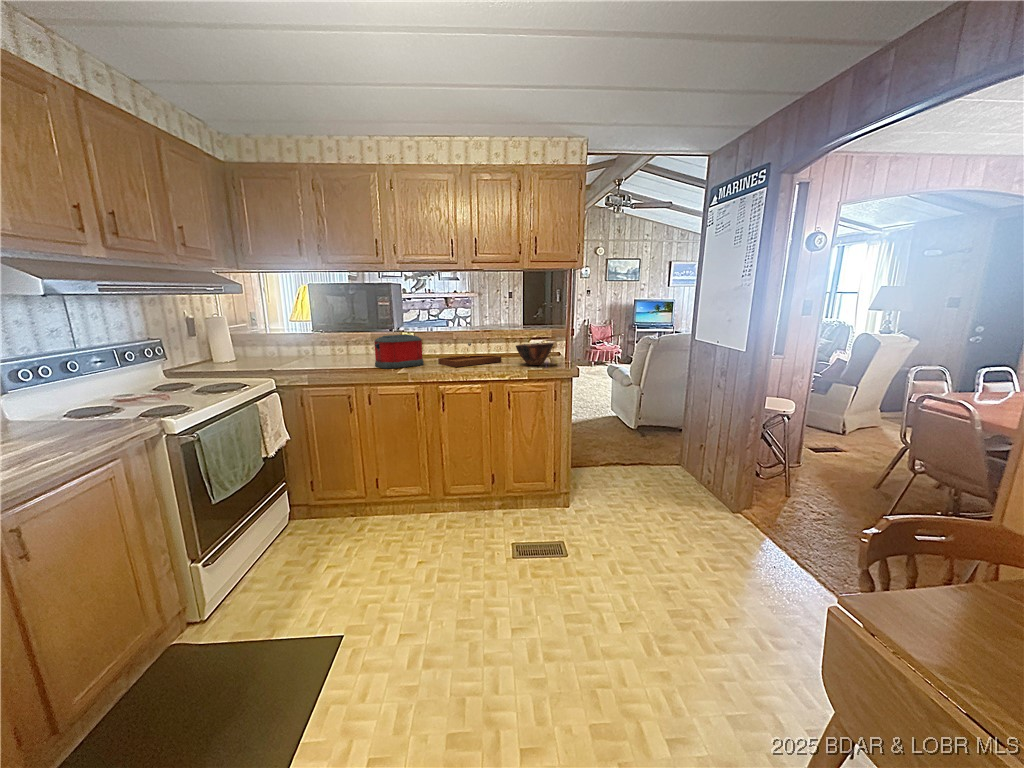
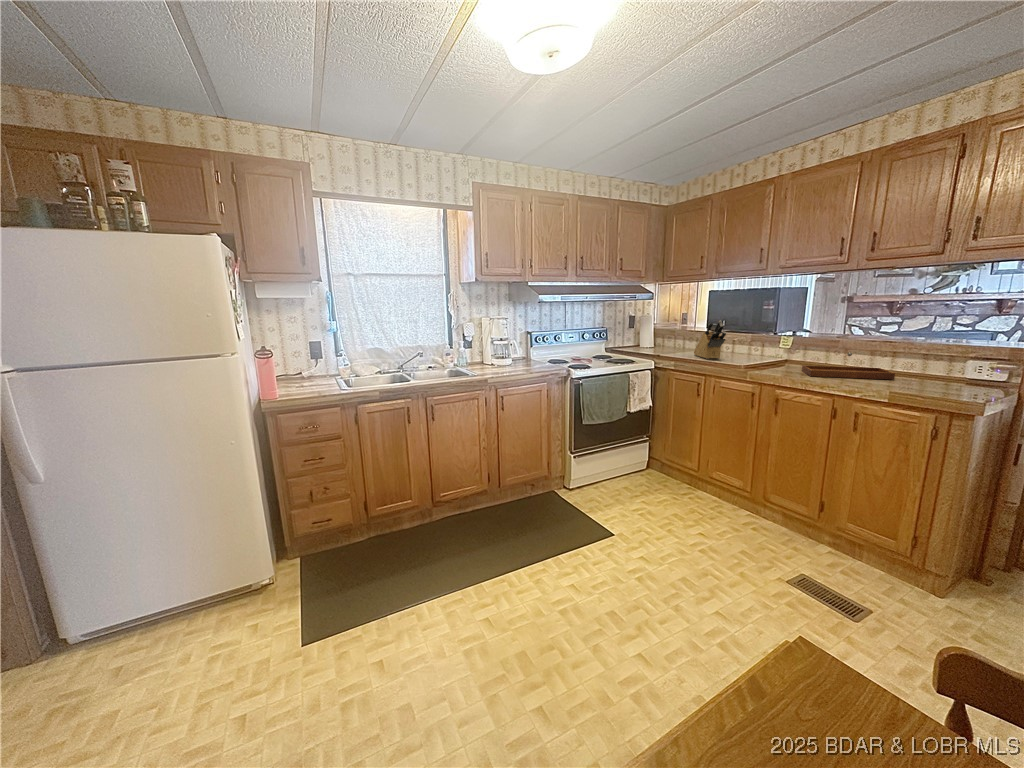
knife block: none [308,317,353,364] -> present [694,321,726,359]
toaster: present [374,335,424,369] -> none [732,338,785,369]
bowl: present [516,343,553,365] -> none [909,361,983,391]

